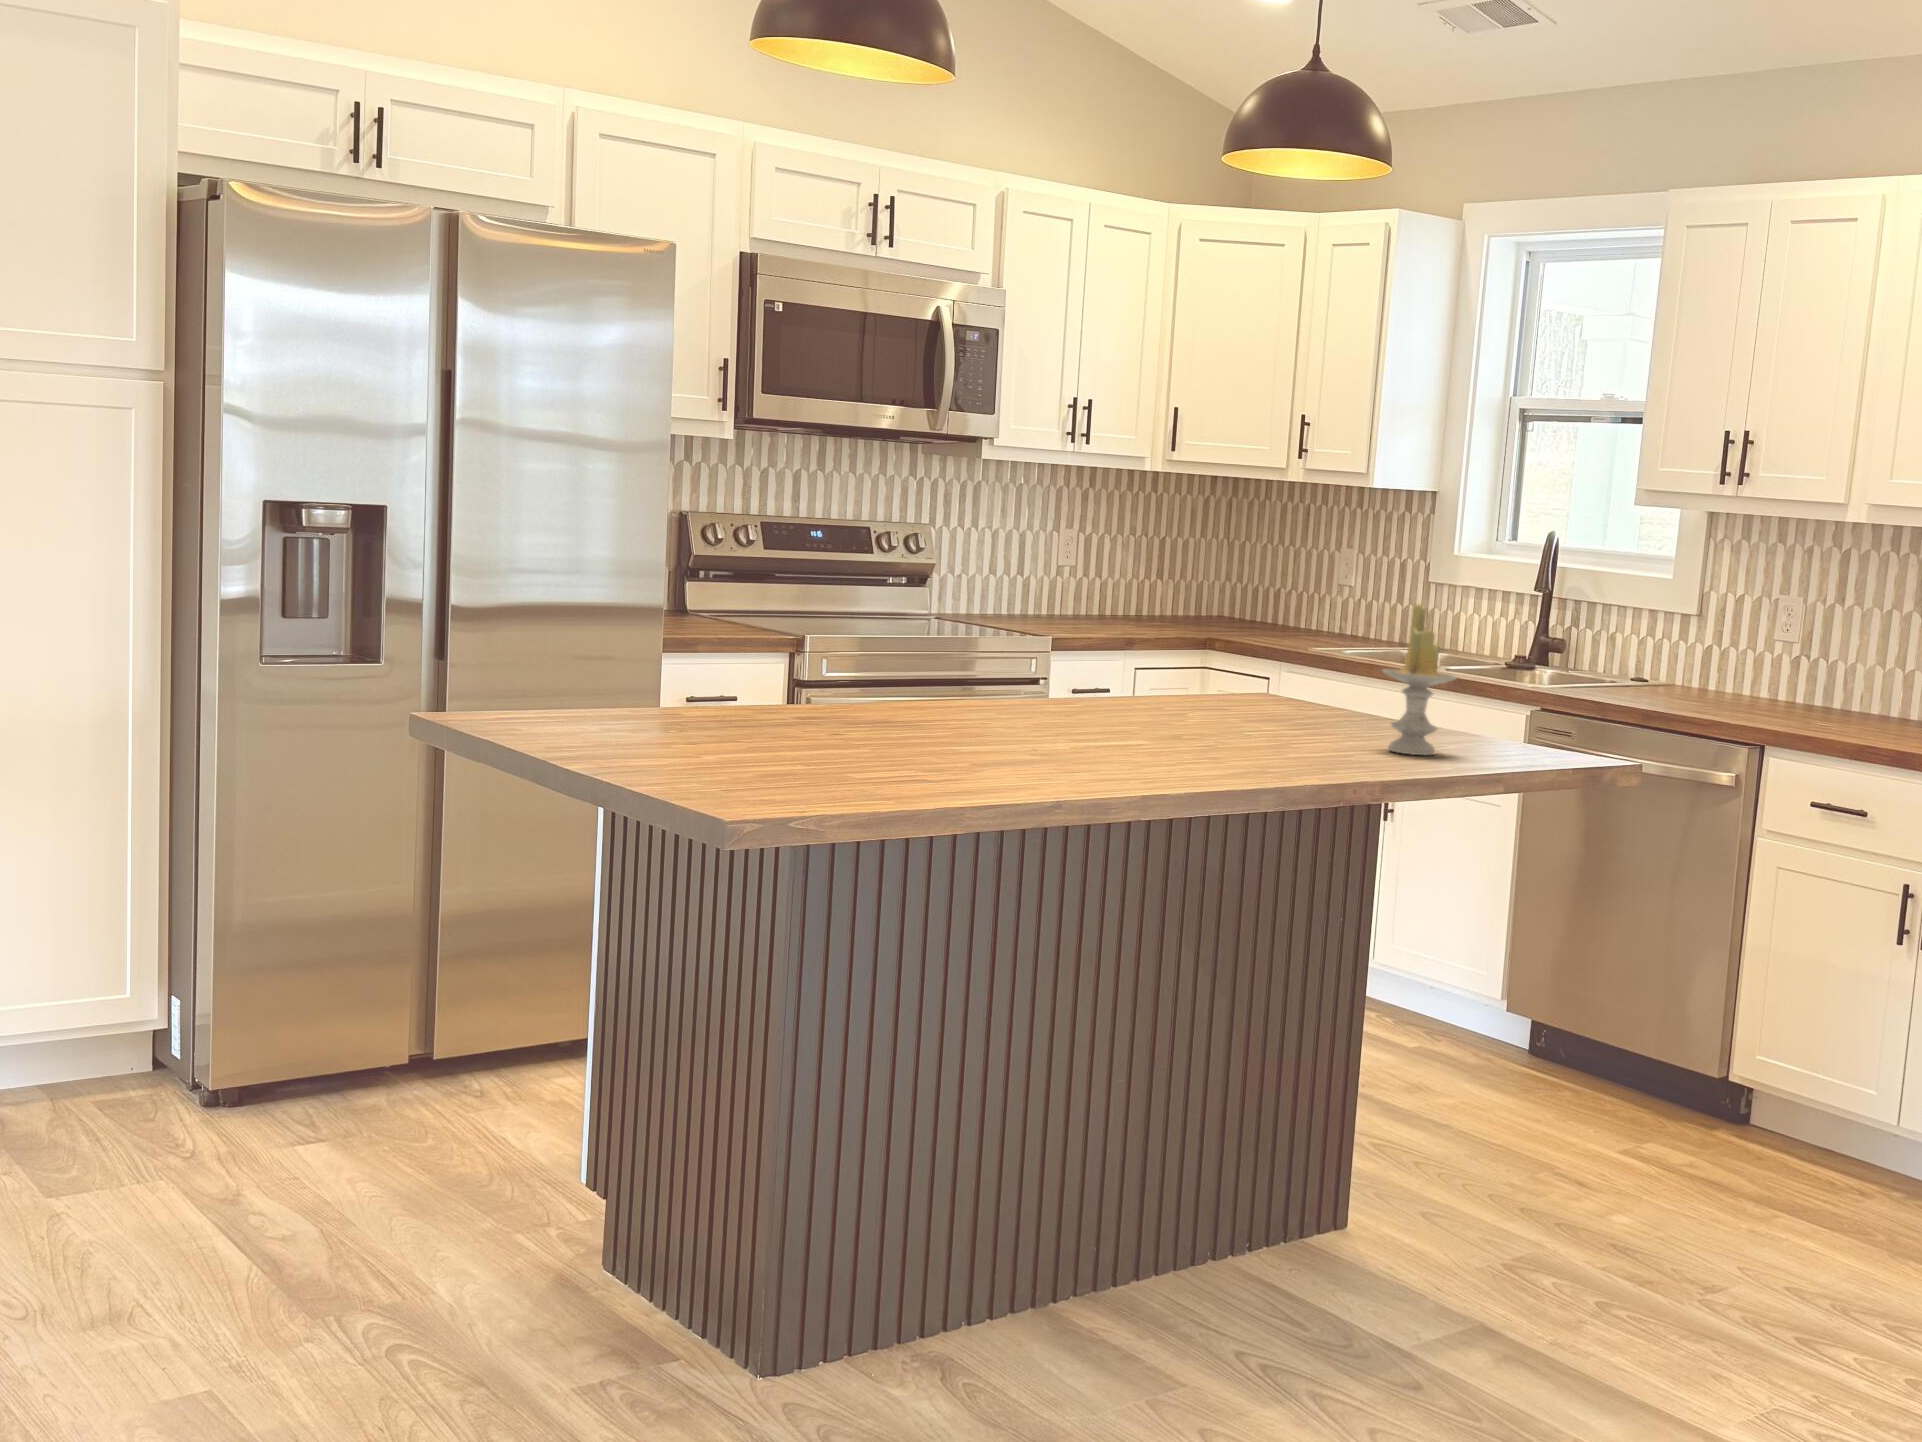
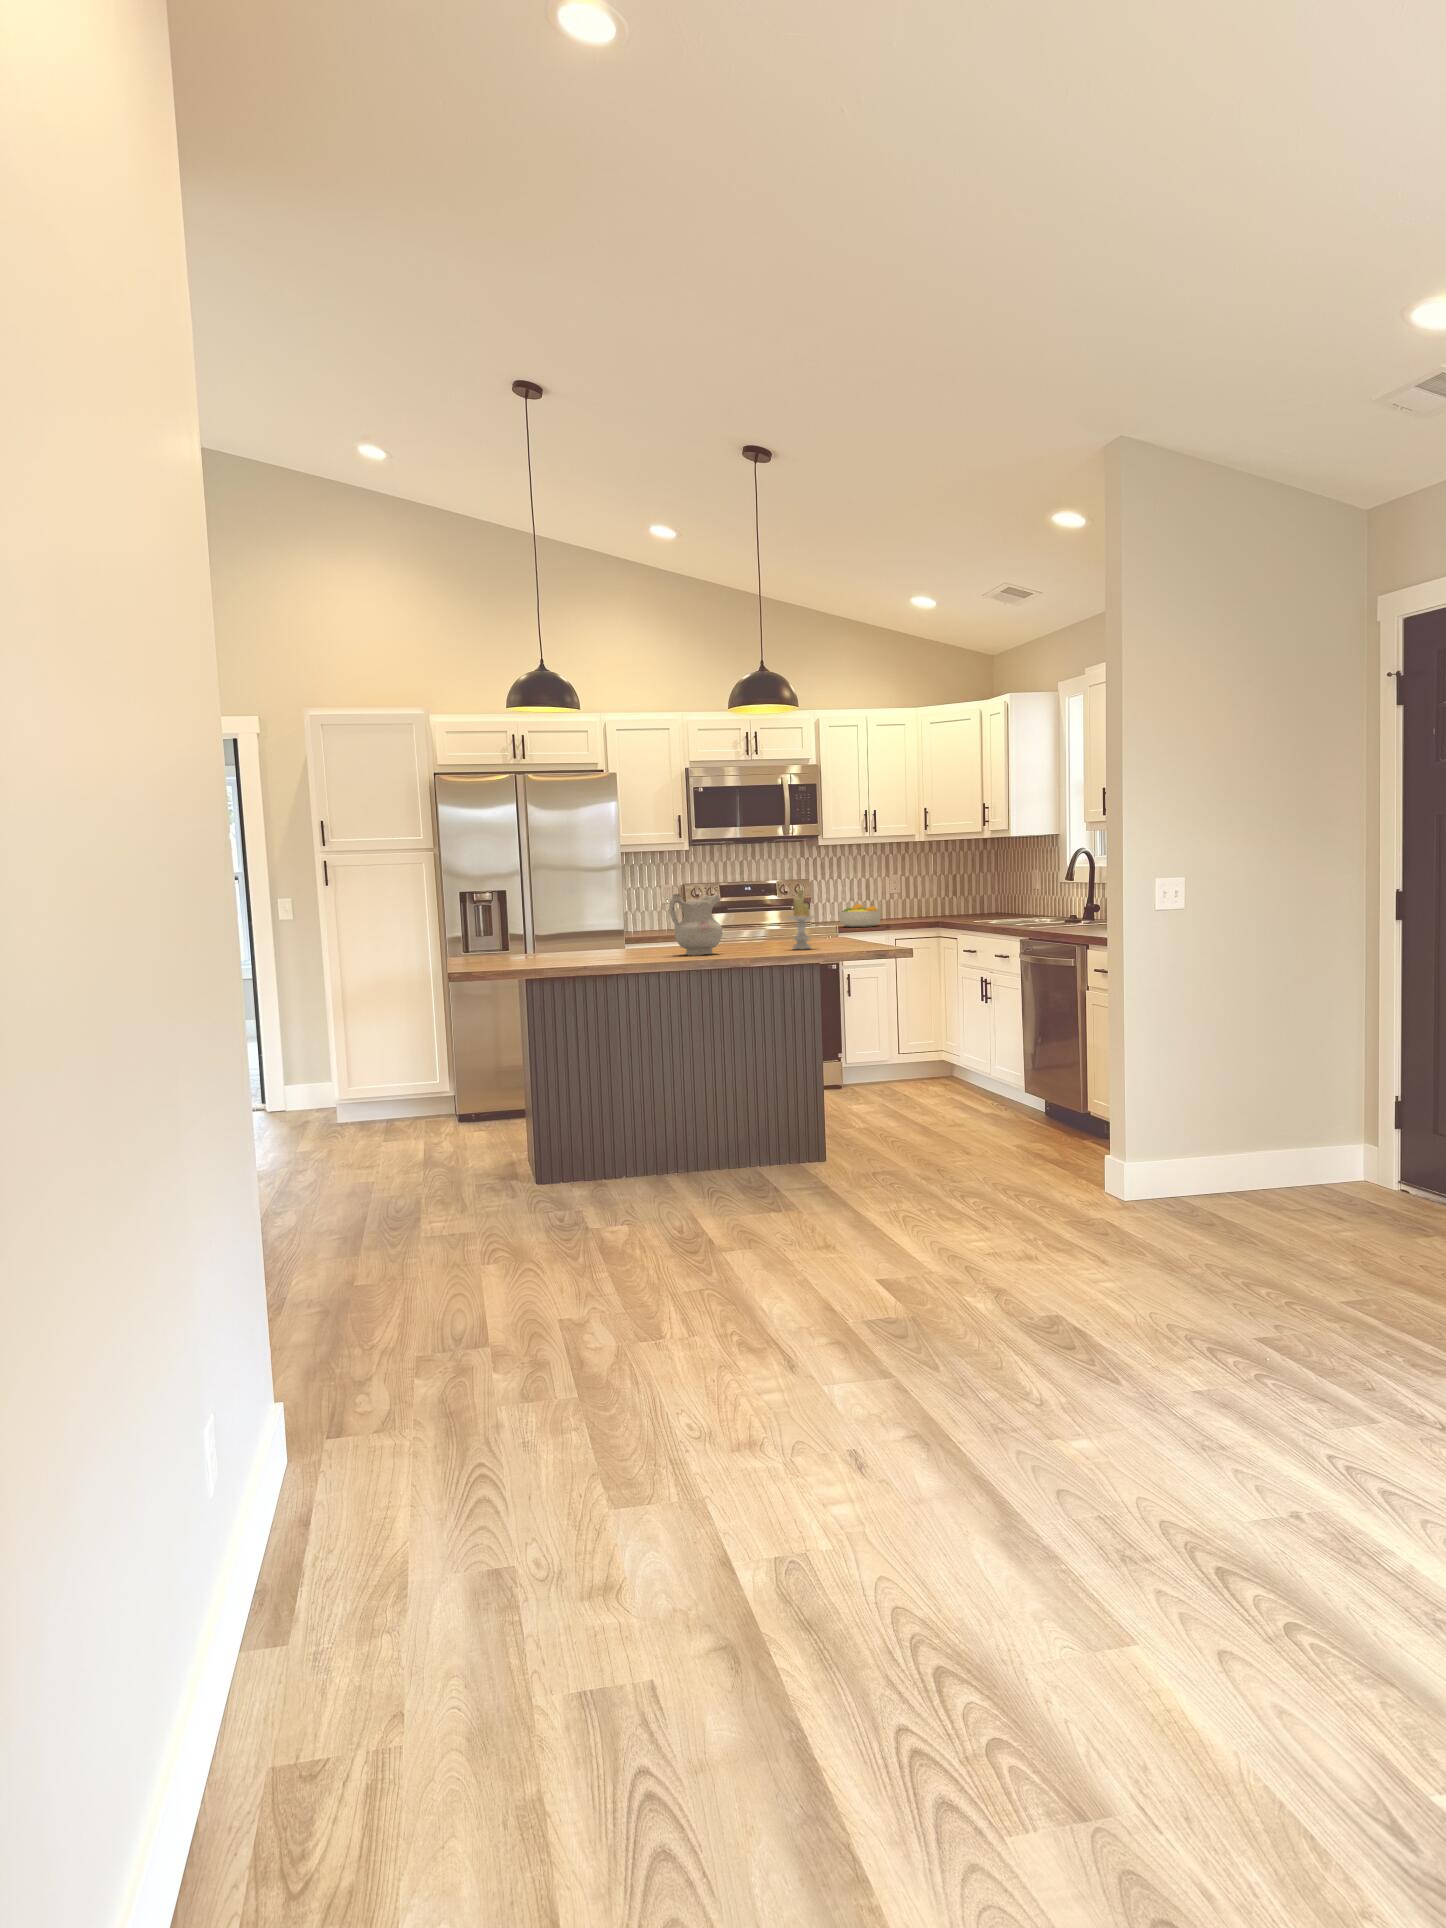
fruit bowl: none [993,584,1090,637] -> present [839,904,881,927]
ceramic pitcher: none [1182,602,1309,770] -> present [669,894,722,955]

